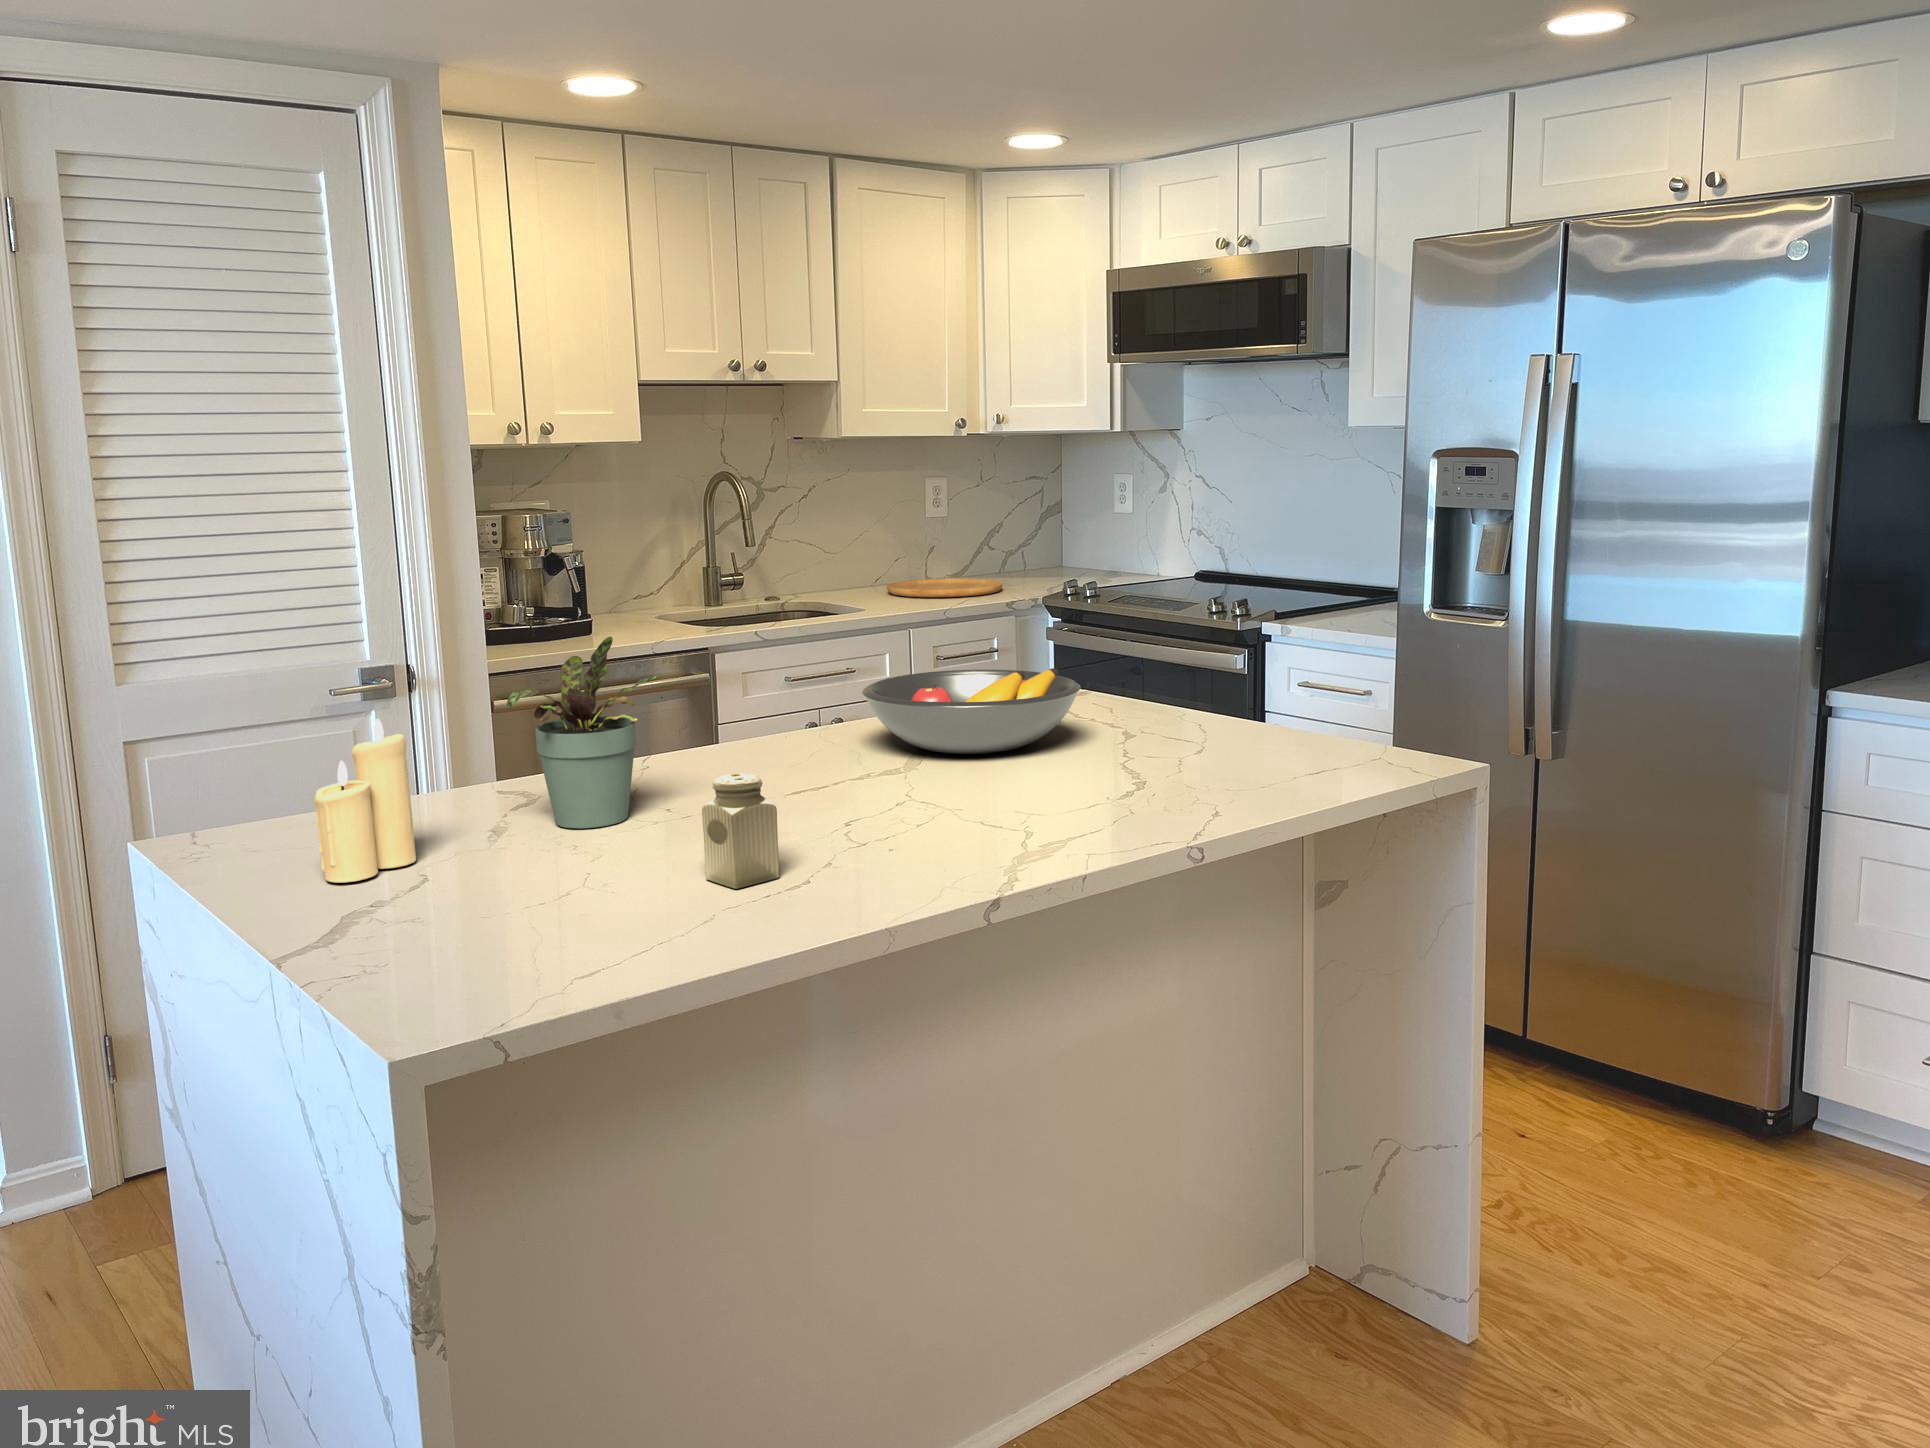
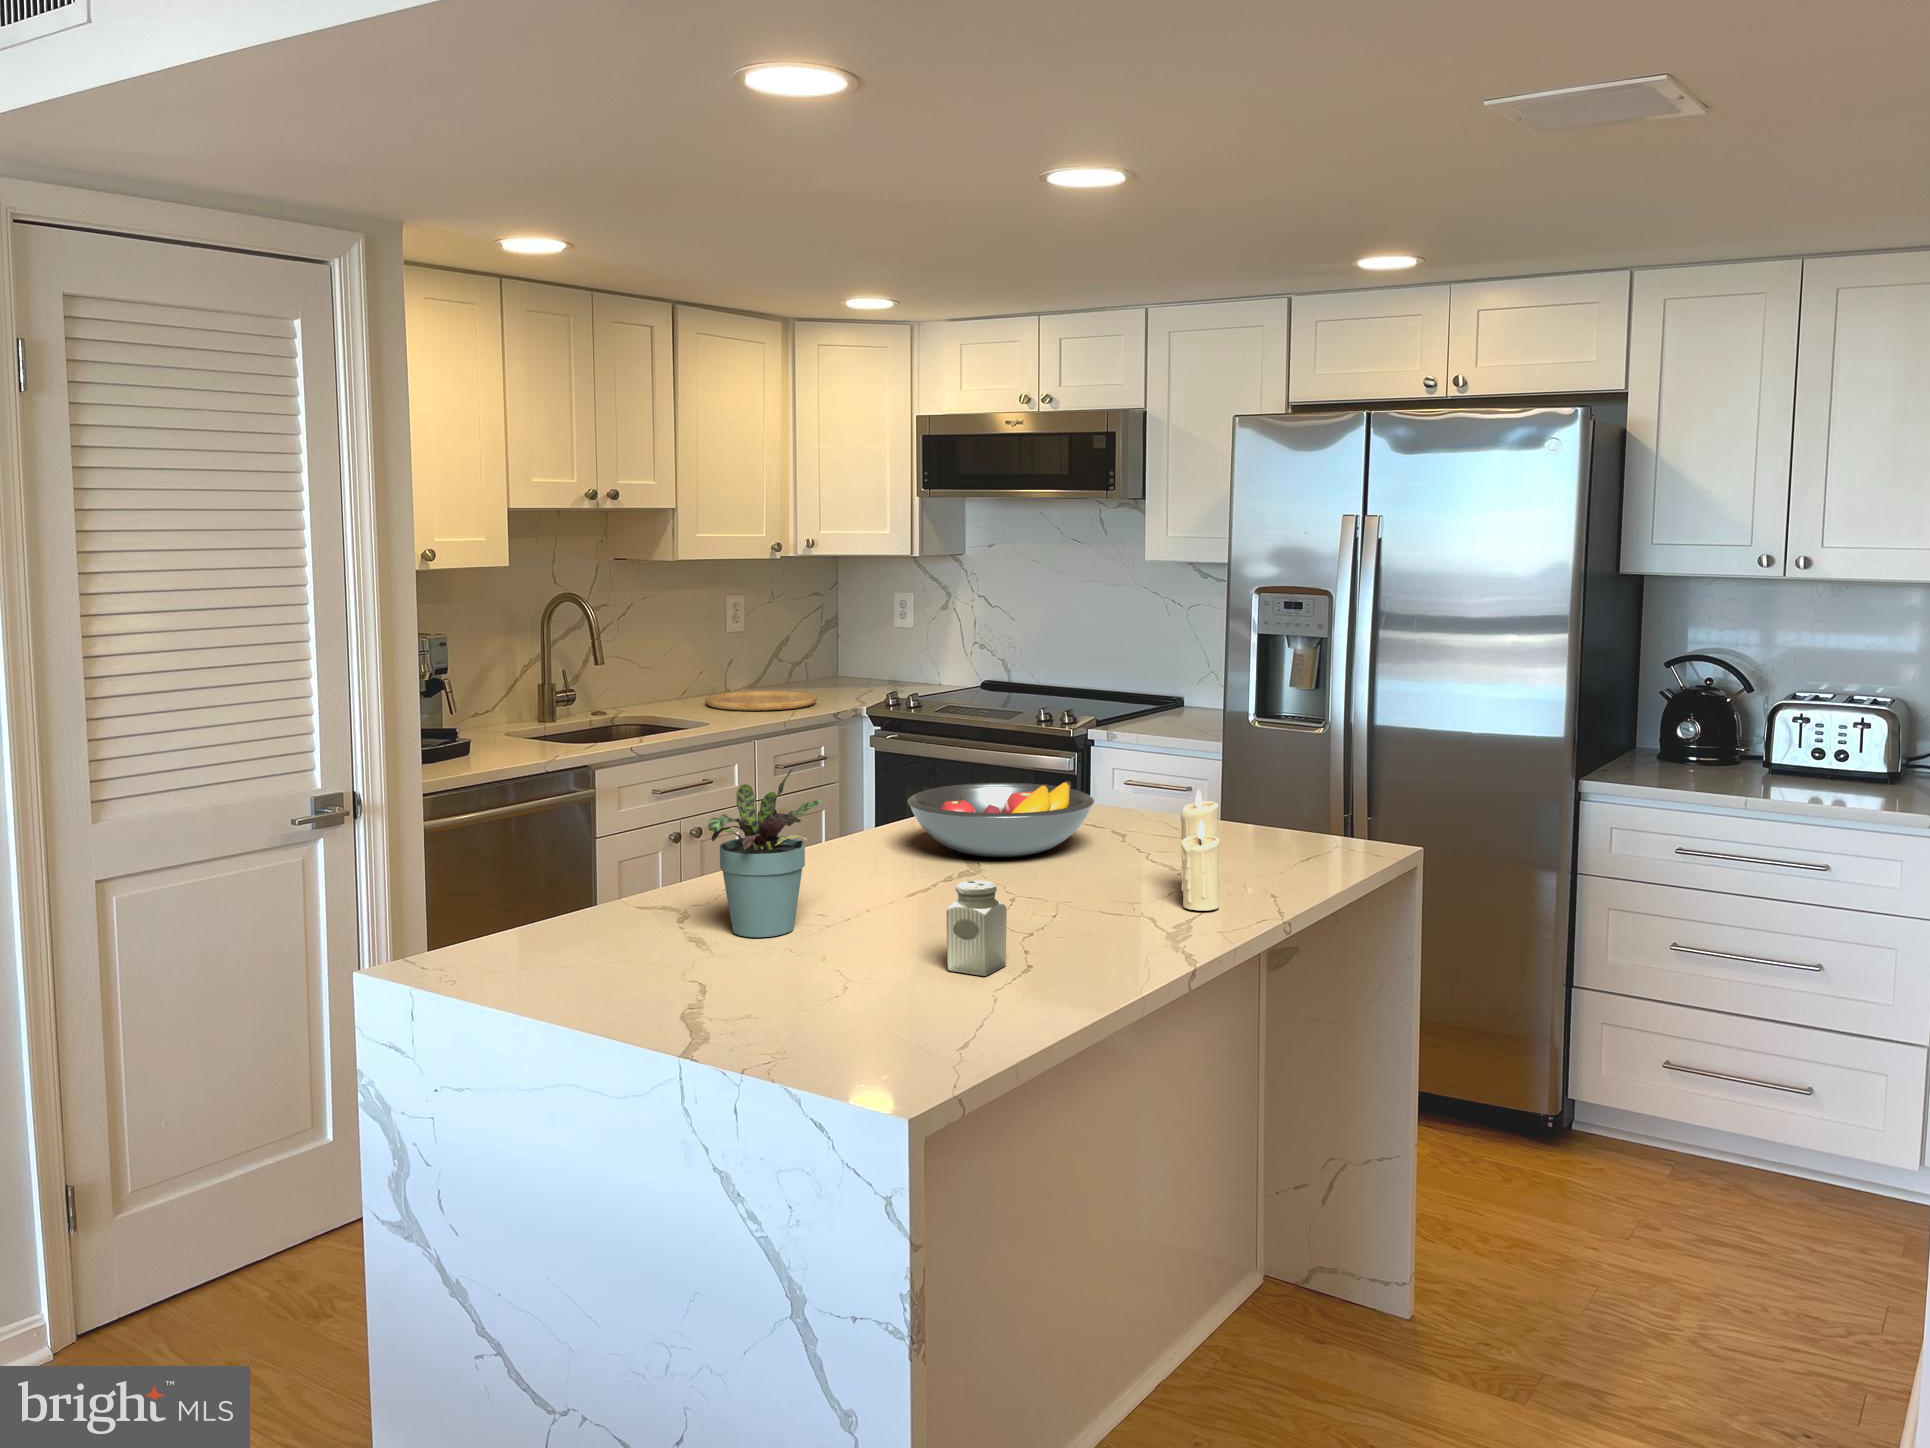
candle: present [314,719,416,883] -> present [1181,790,1220,911]

